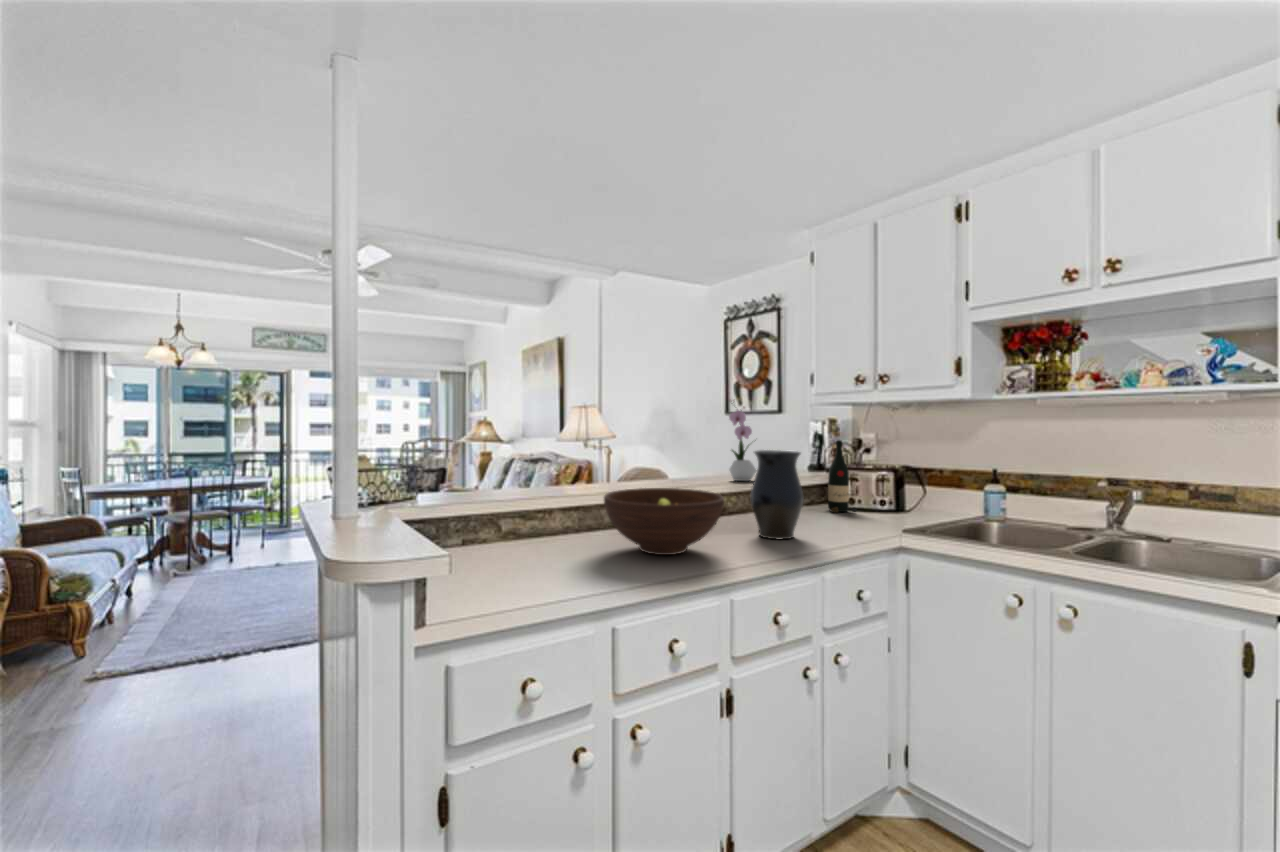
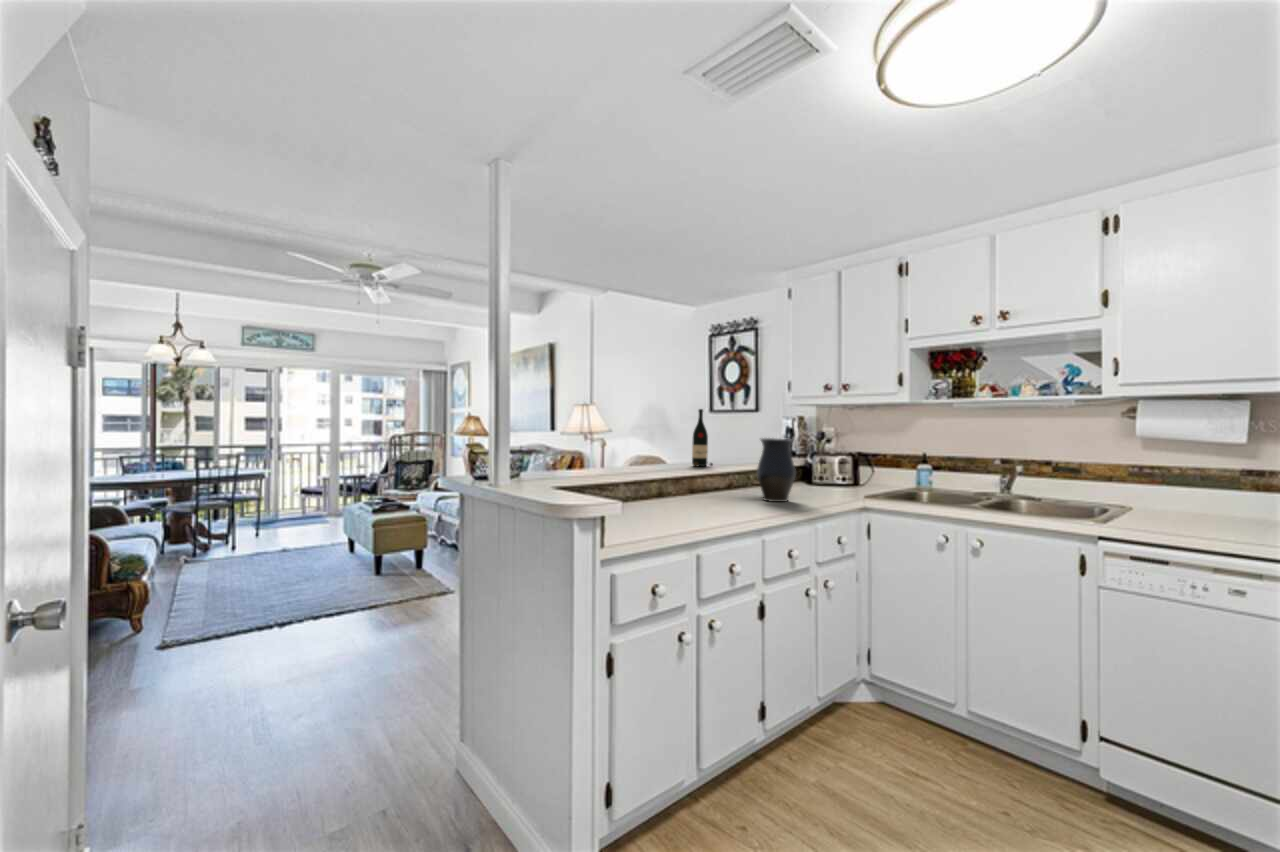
flower arrangement: present [729,409,757,481] -> none [729,401,751,464]
wine bottle: present [828,440,857,513] -> present [692,409,713,466]
fruit bowl: present [604,488,724,555] -> none [661,465,747,510]

